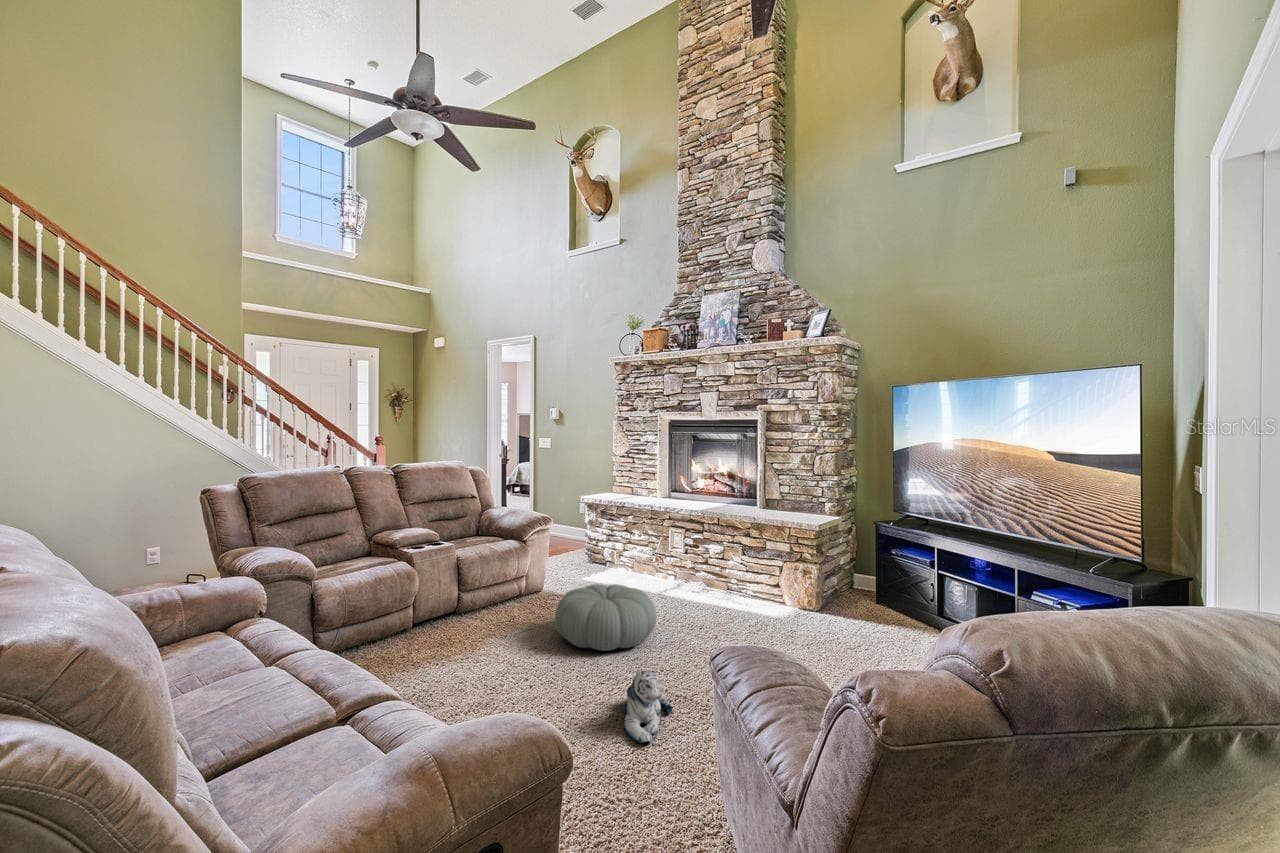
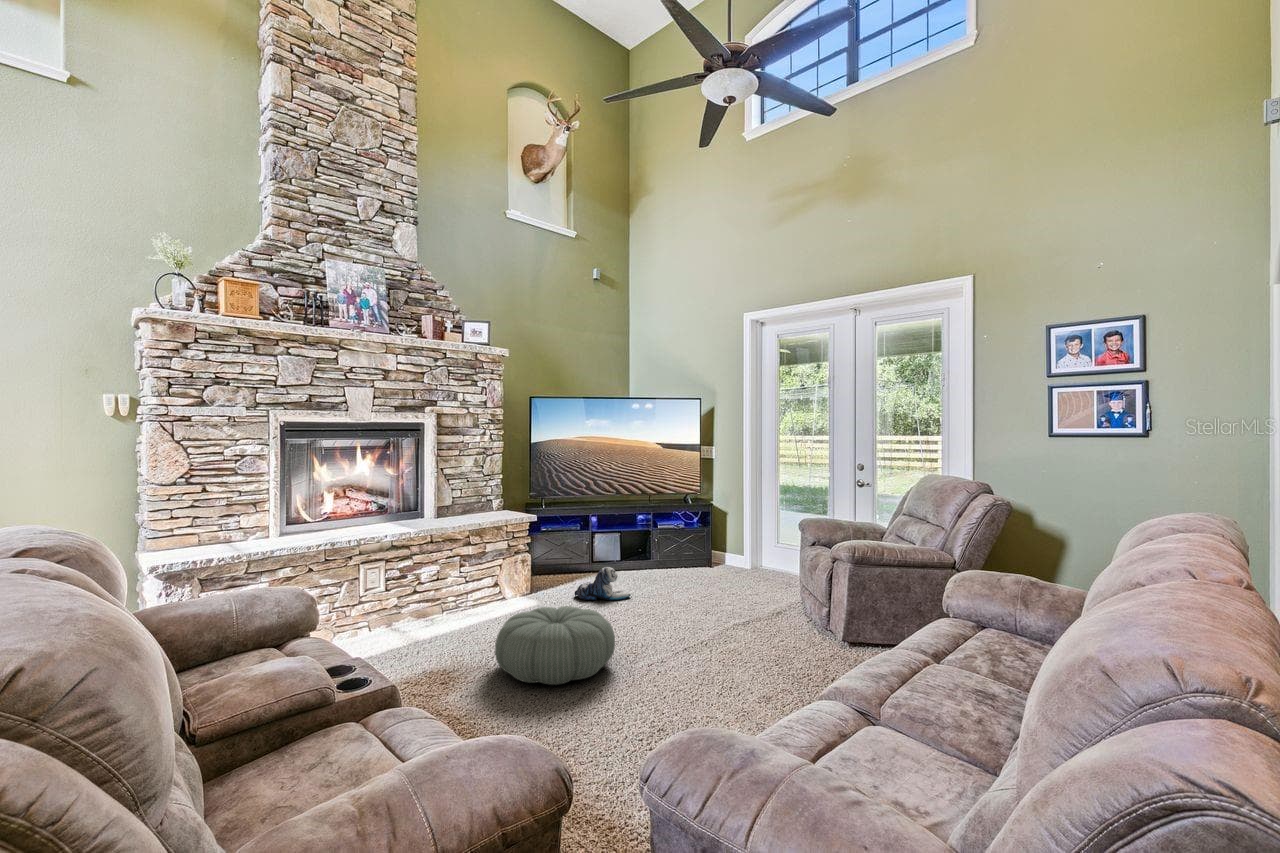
plush toy: present [622,670,673,743] -> present [574,567,631,601]

